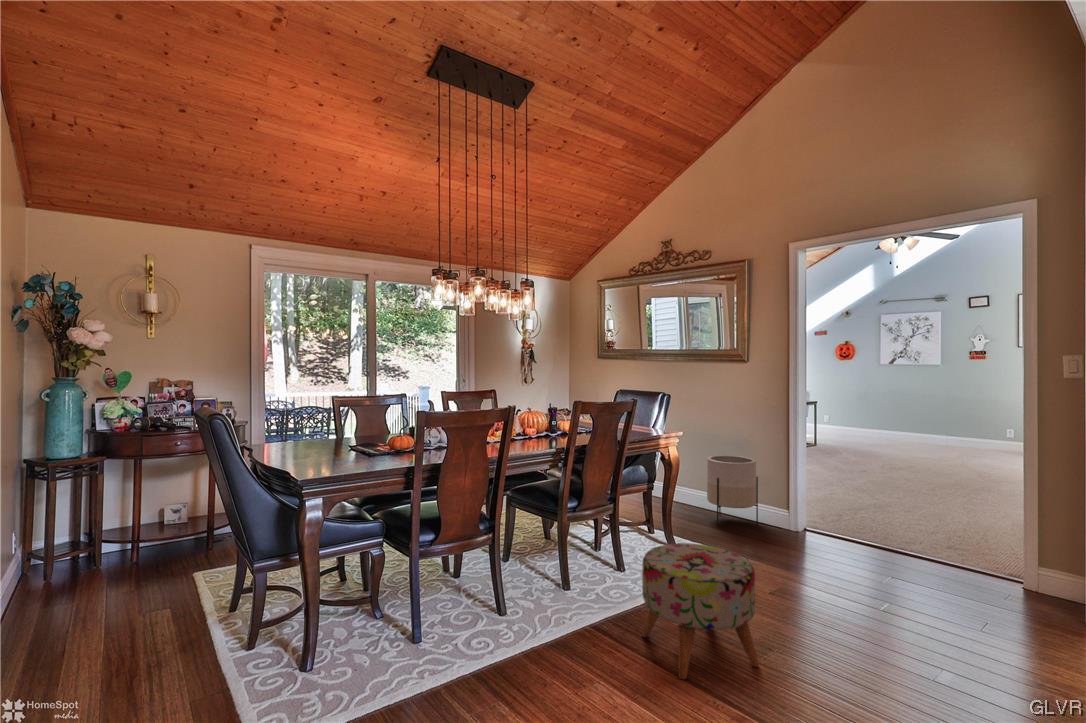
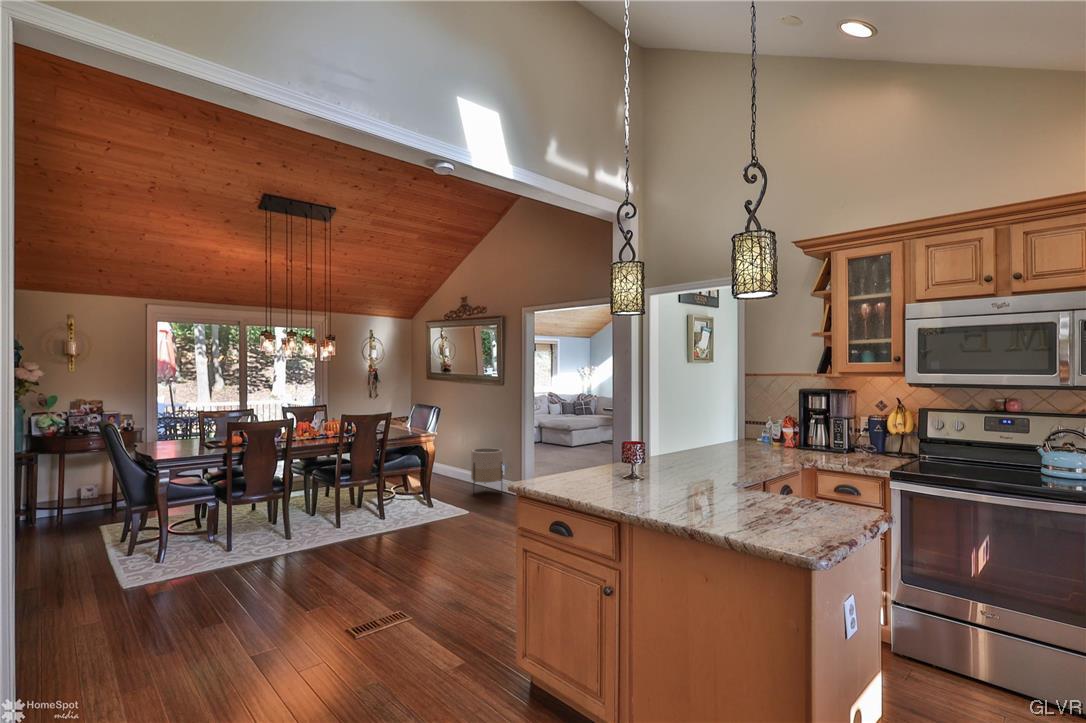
ottoman: present [642,543,759,679] -> none [352,495,412,559]

